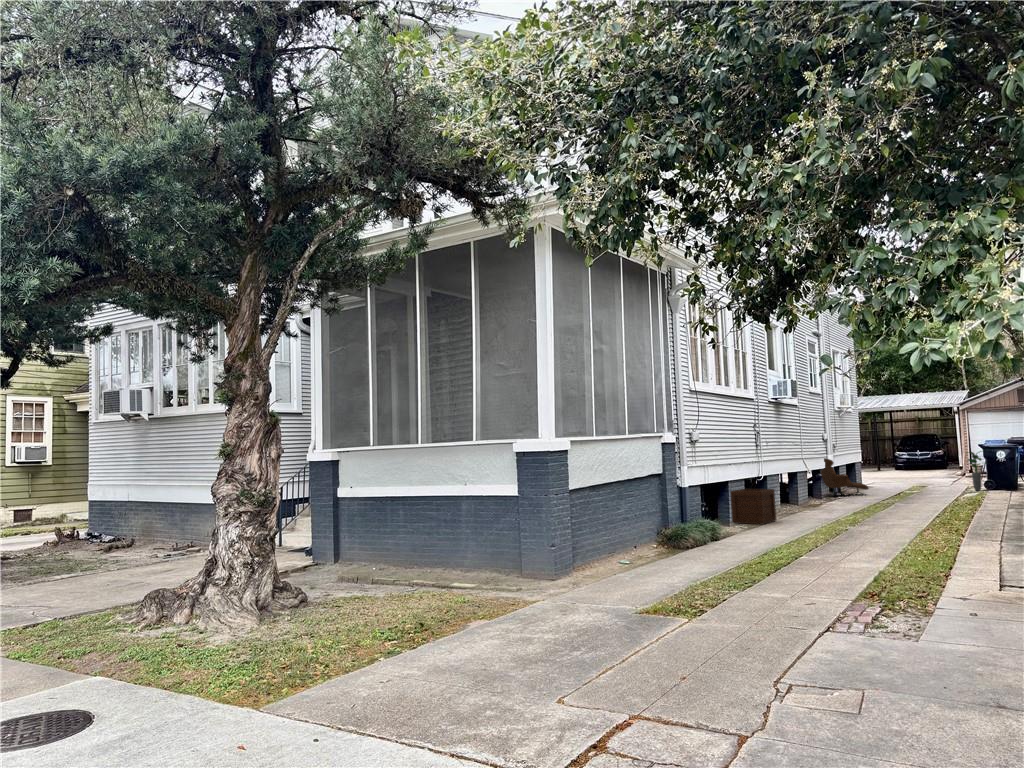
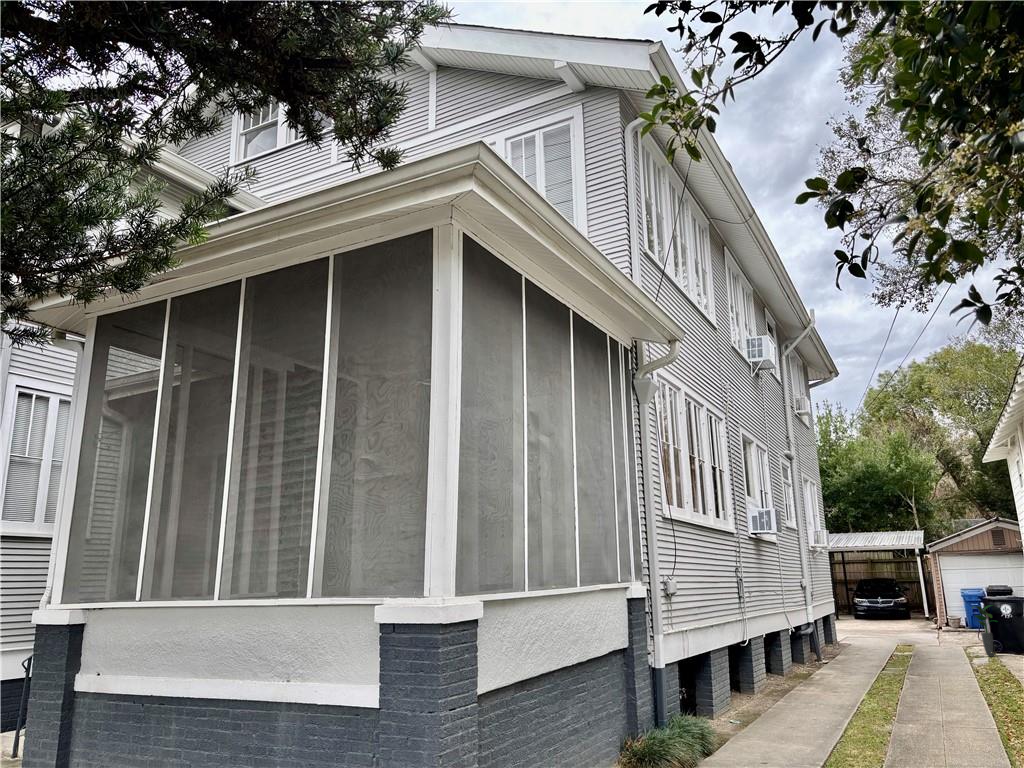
lounge chair: present [821,458,868,496] -> none [799,611,862,662]
wooden crate: present [730,489,776,524] -> none [715,661,780,719]

